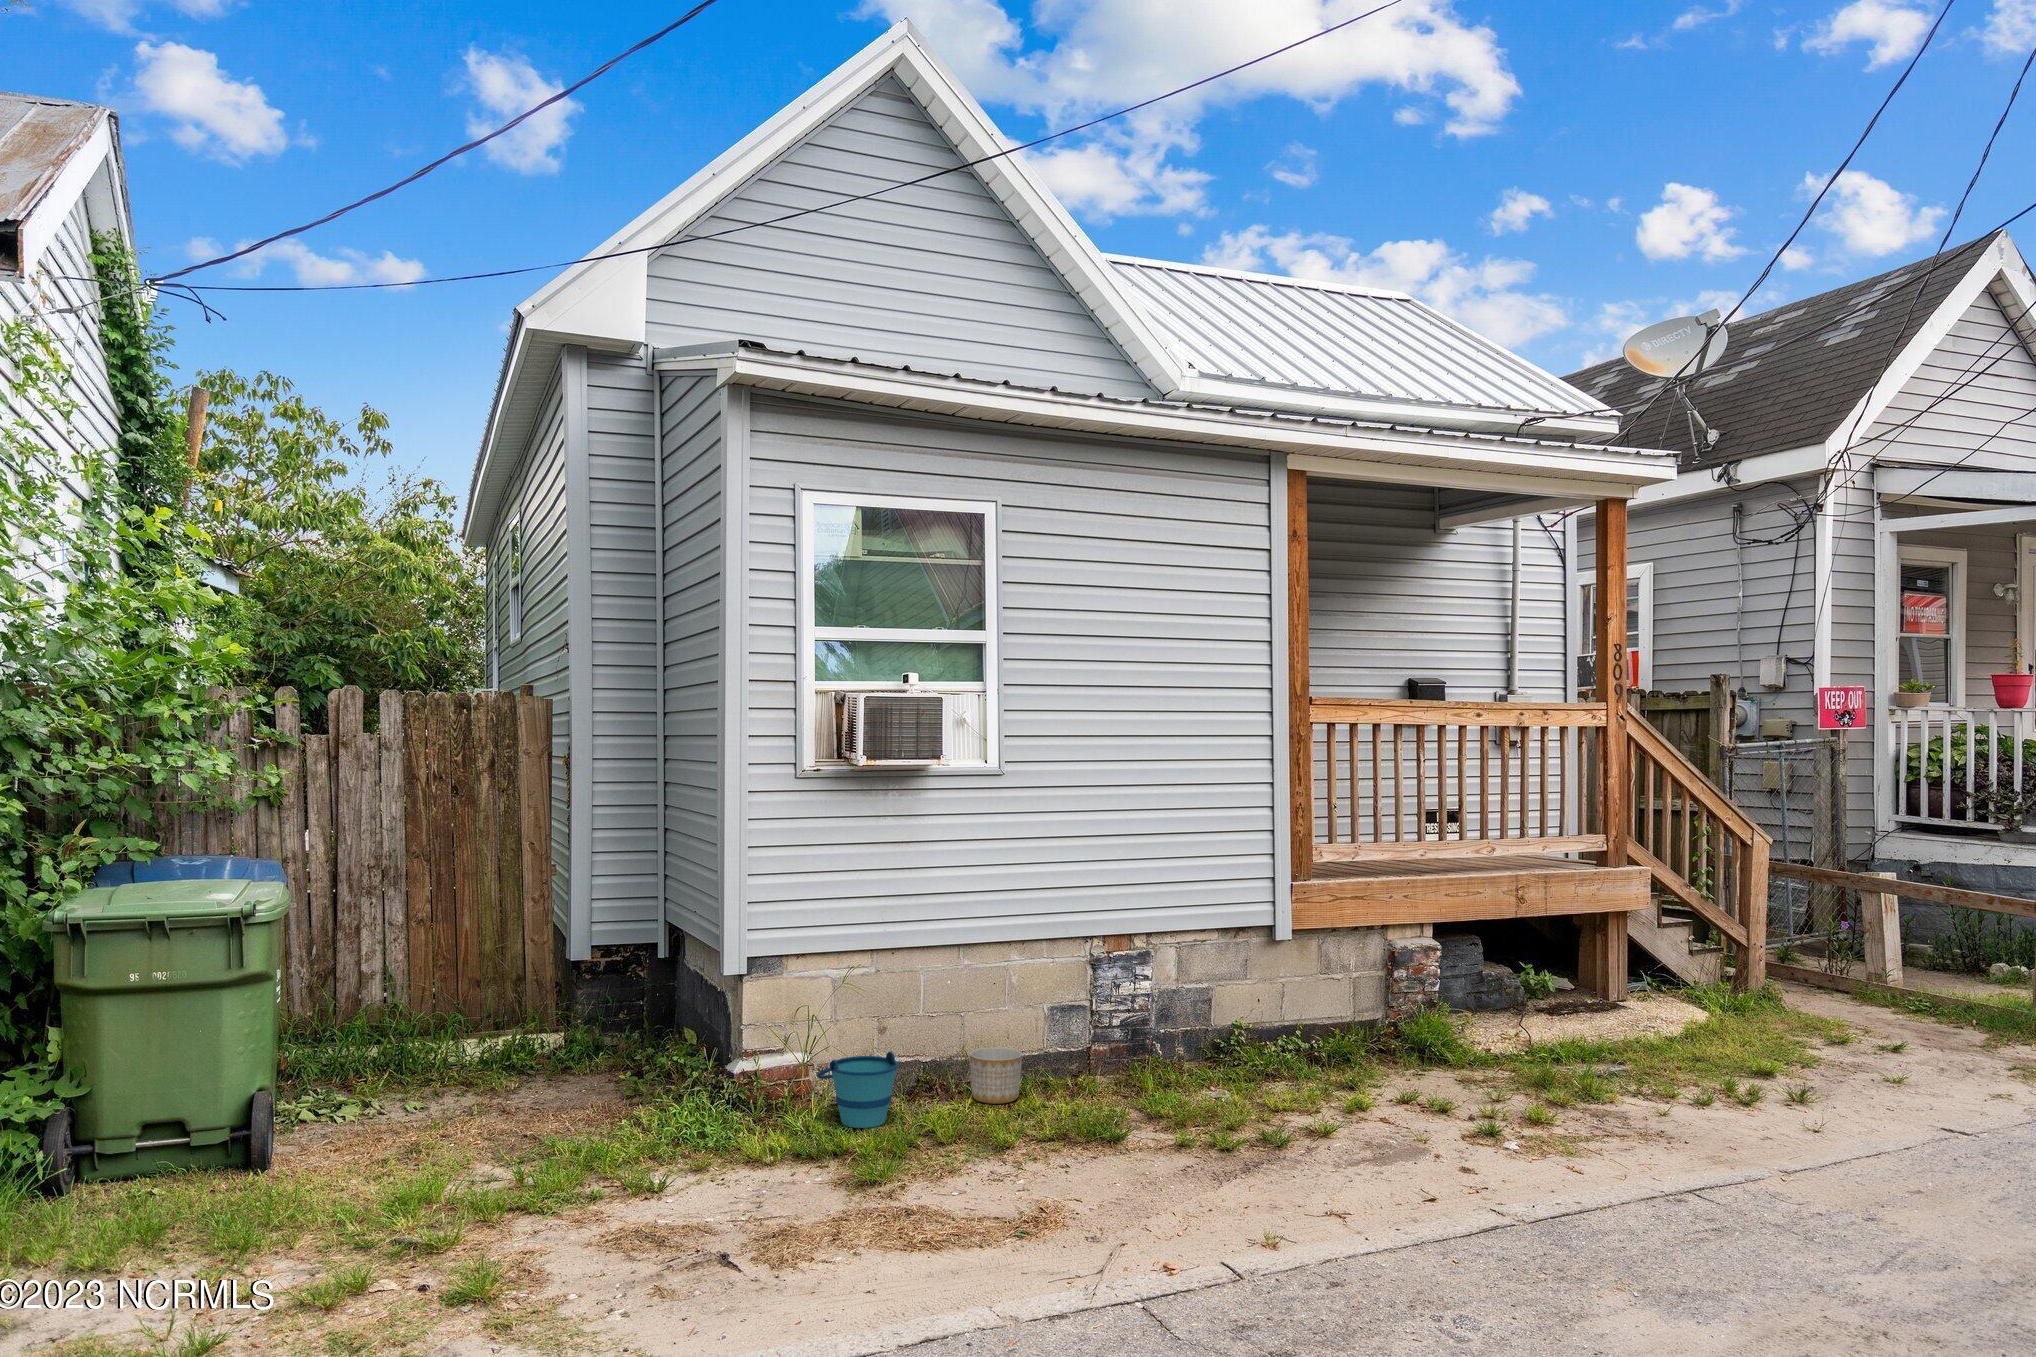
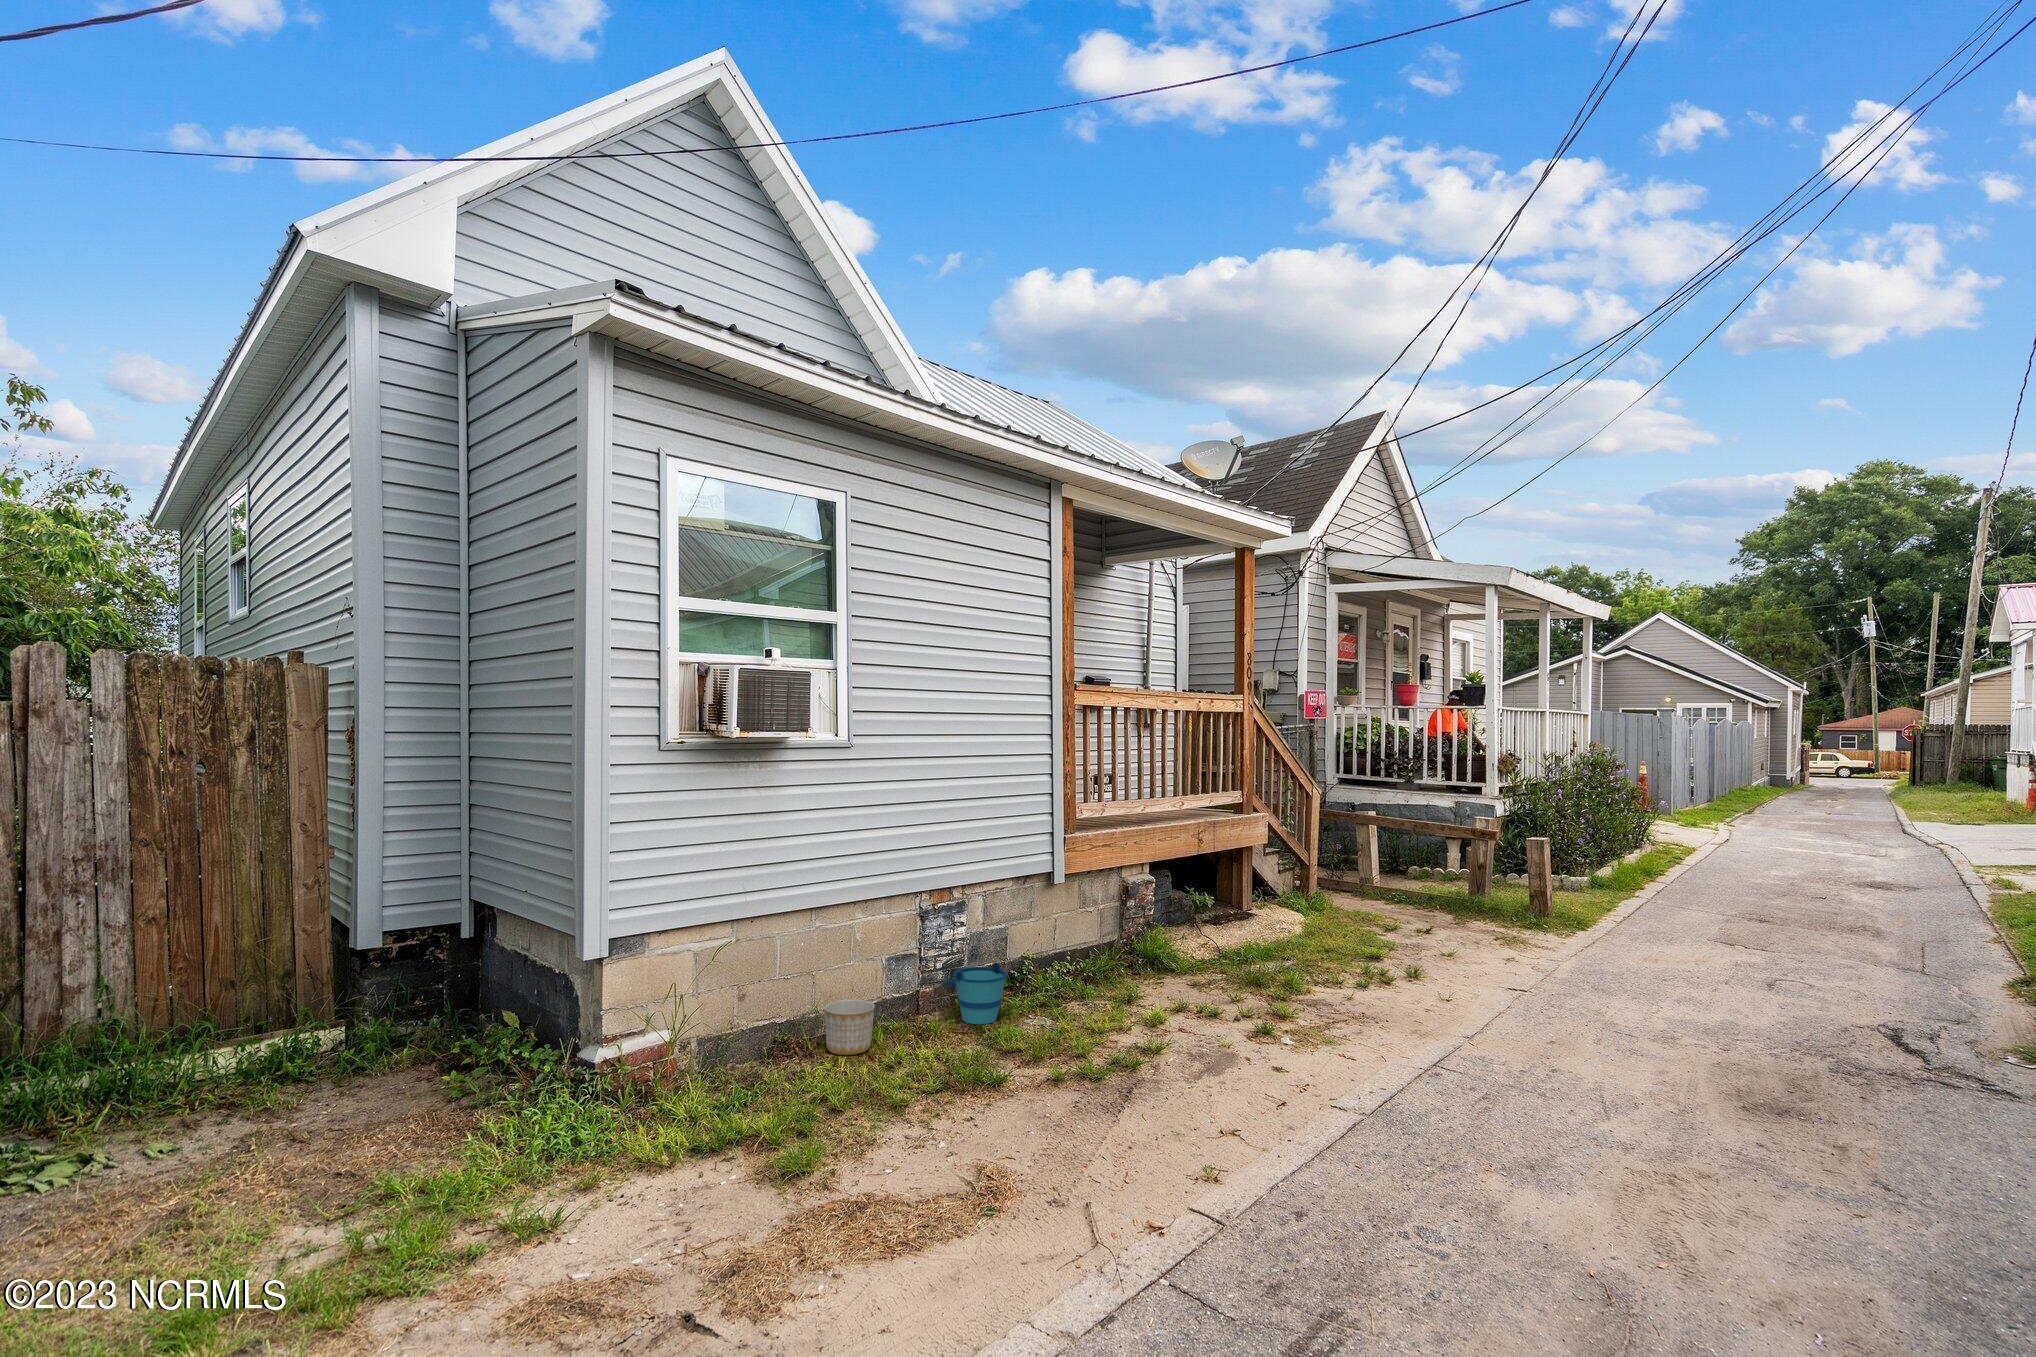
bucket: present [817,1051,898,1128] -> present [941,962,1007,1024]

